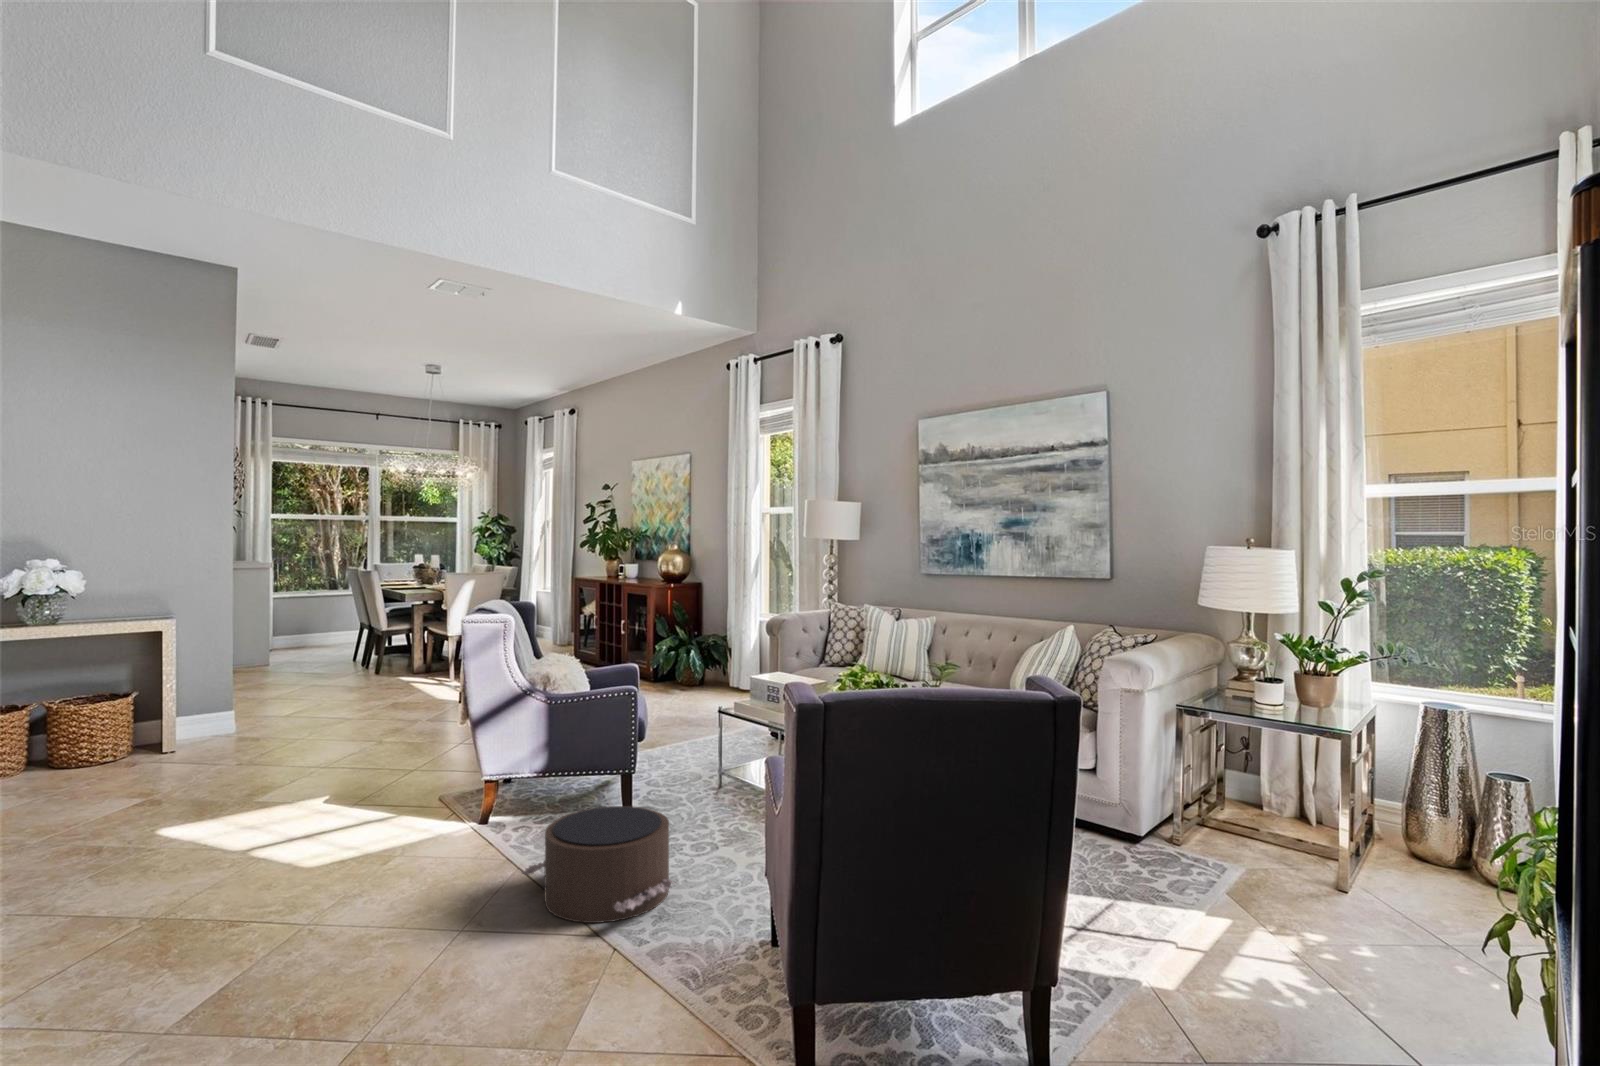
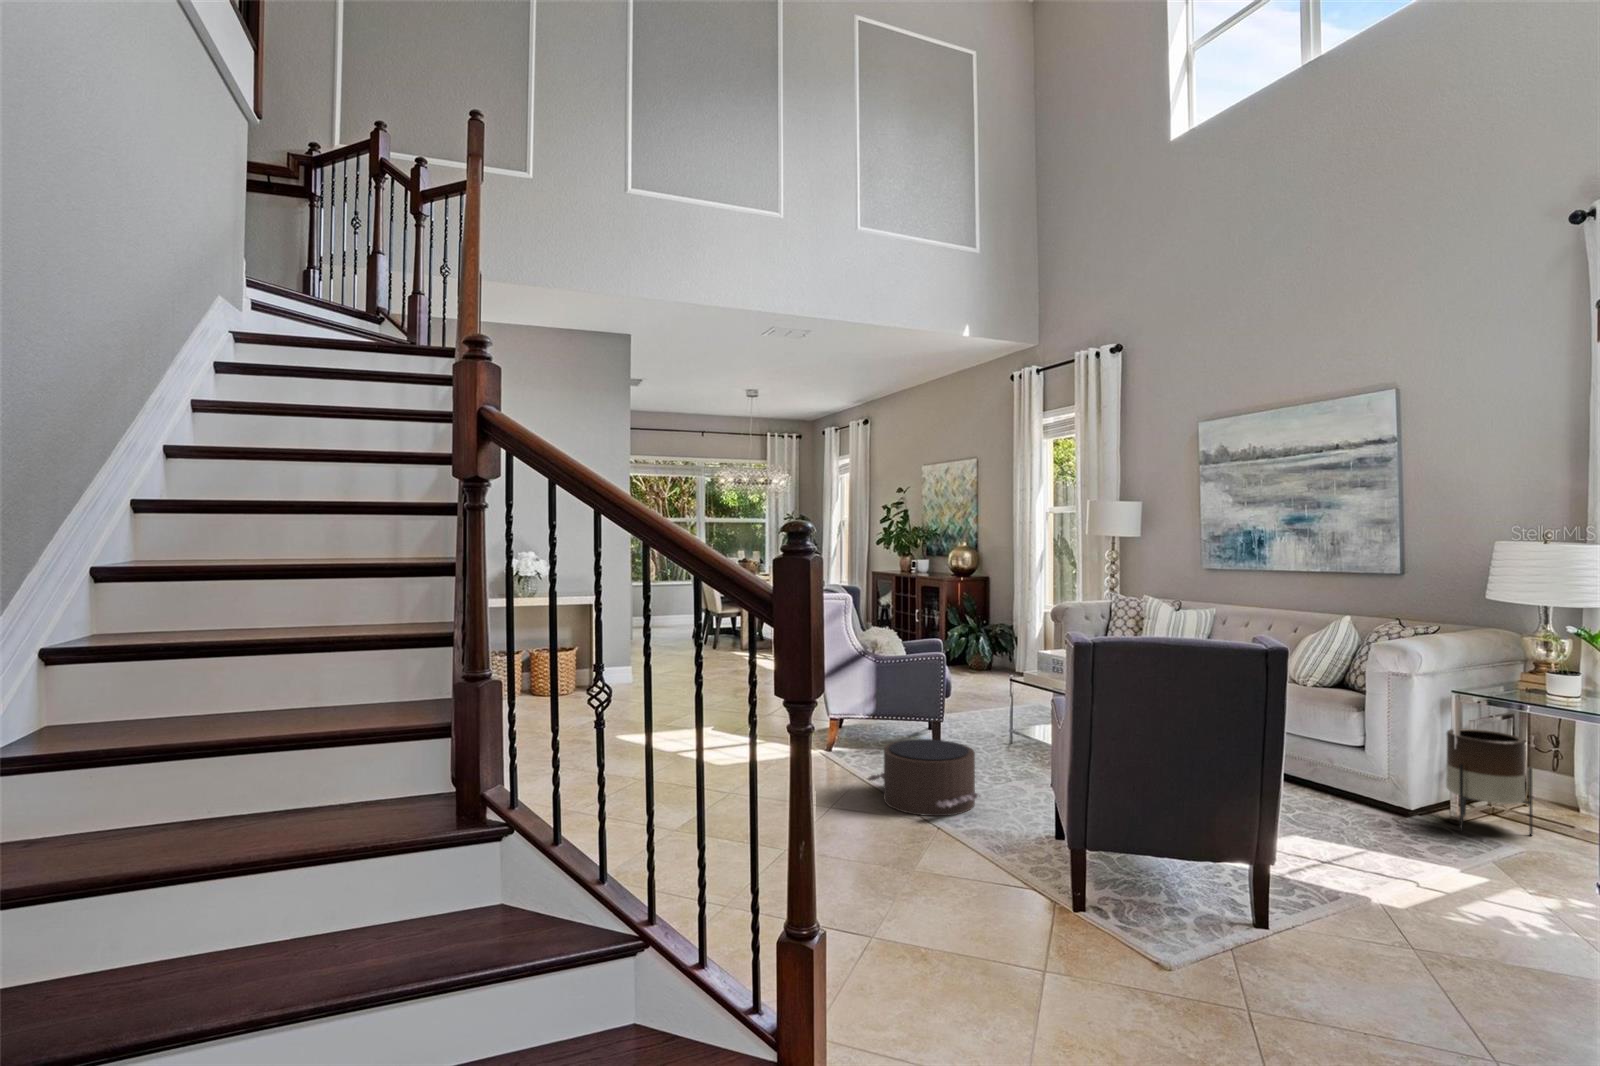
planter: none [1170,744,1248,858] -> present [1446,729,1533,835]

